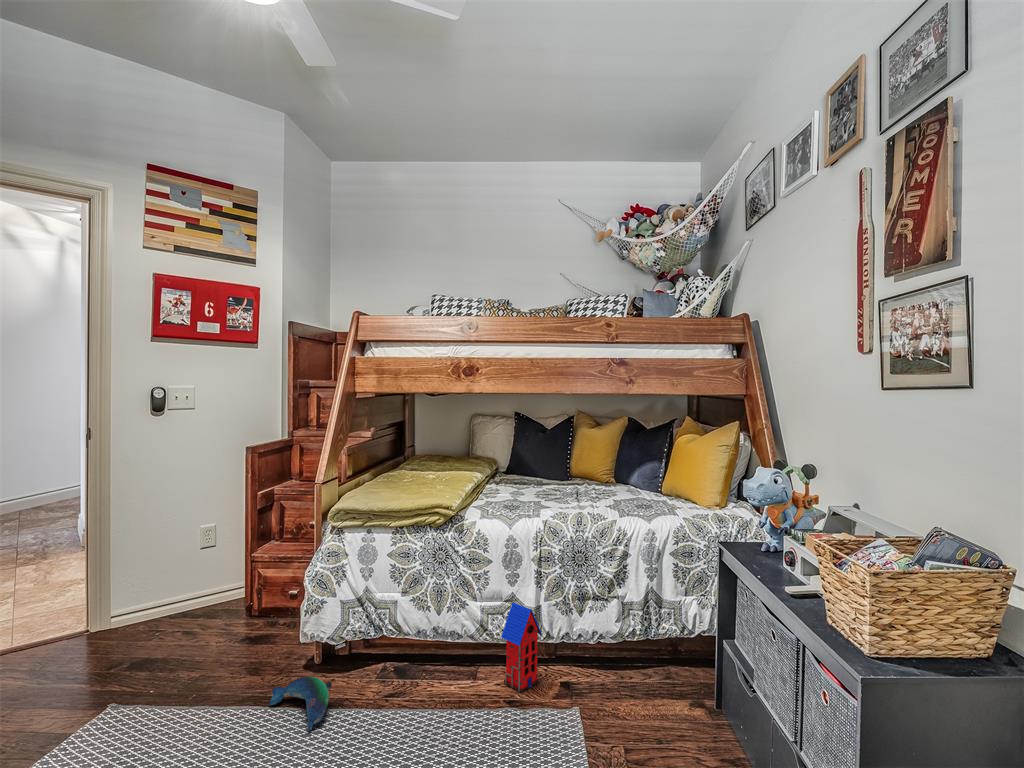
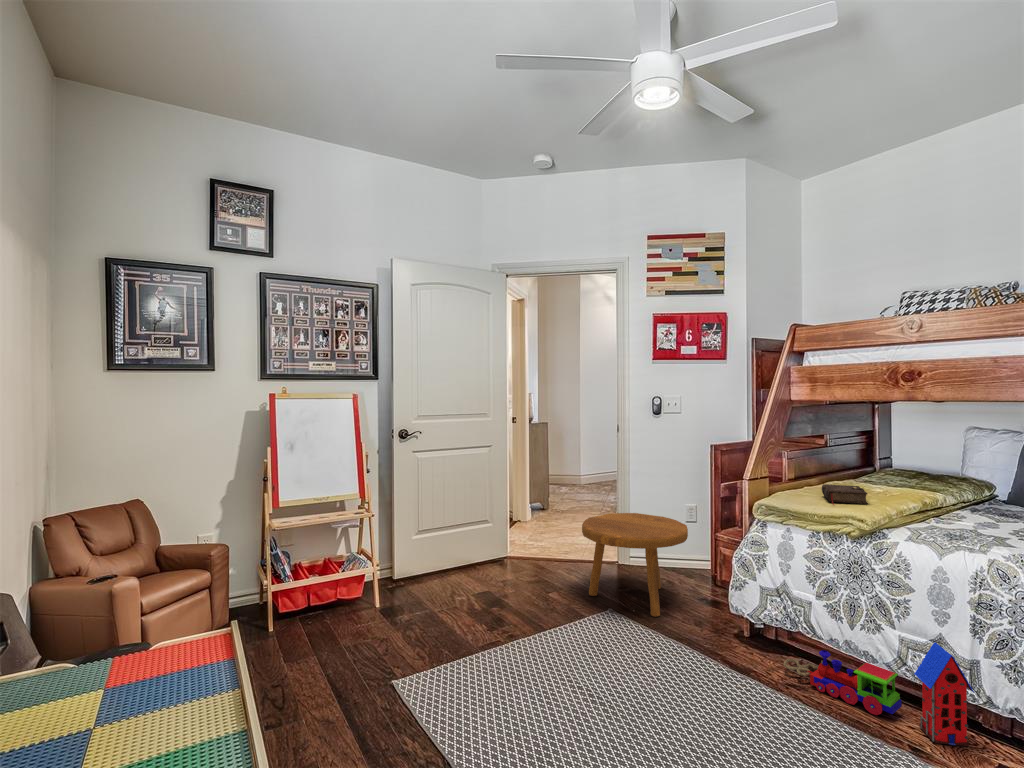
book: none [393,473,441,495] -> present [822,484,868,505]
footstool: none [56,547,235,699] -> present [582,513,688,617]
toy train: none [379,642,487,691] -> present [784,650,902,715]
plush toy: present [269,677,332,731] -> none [692,634,737,673]

